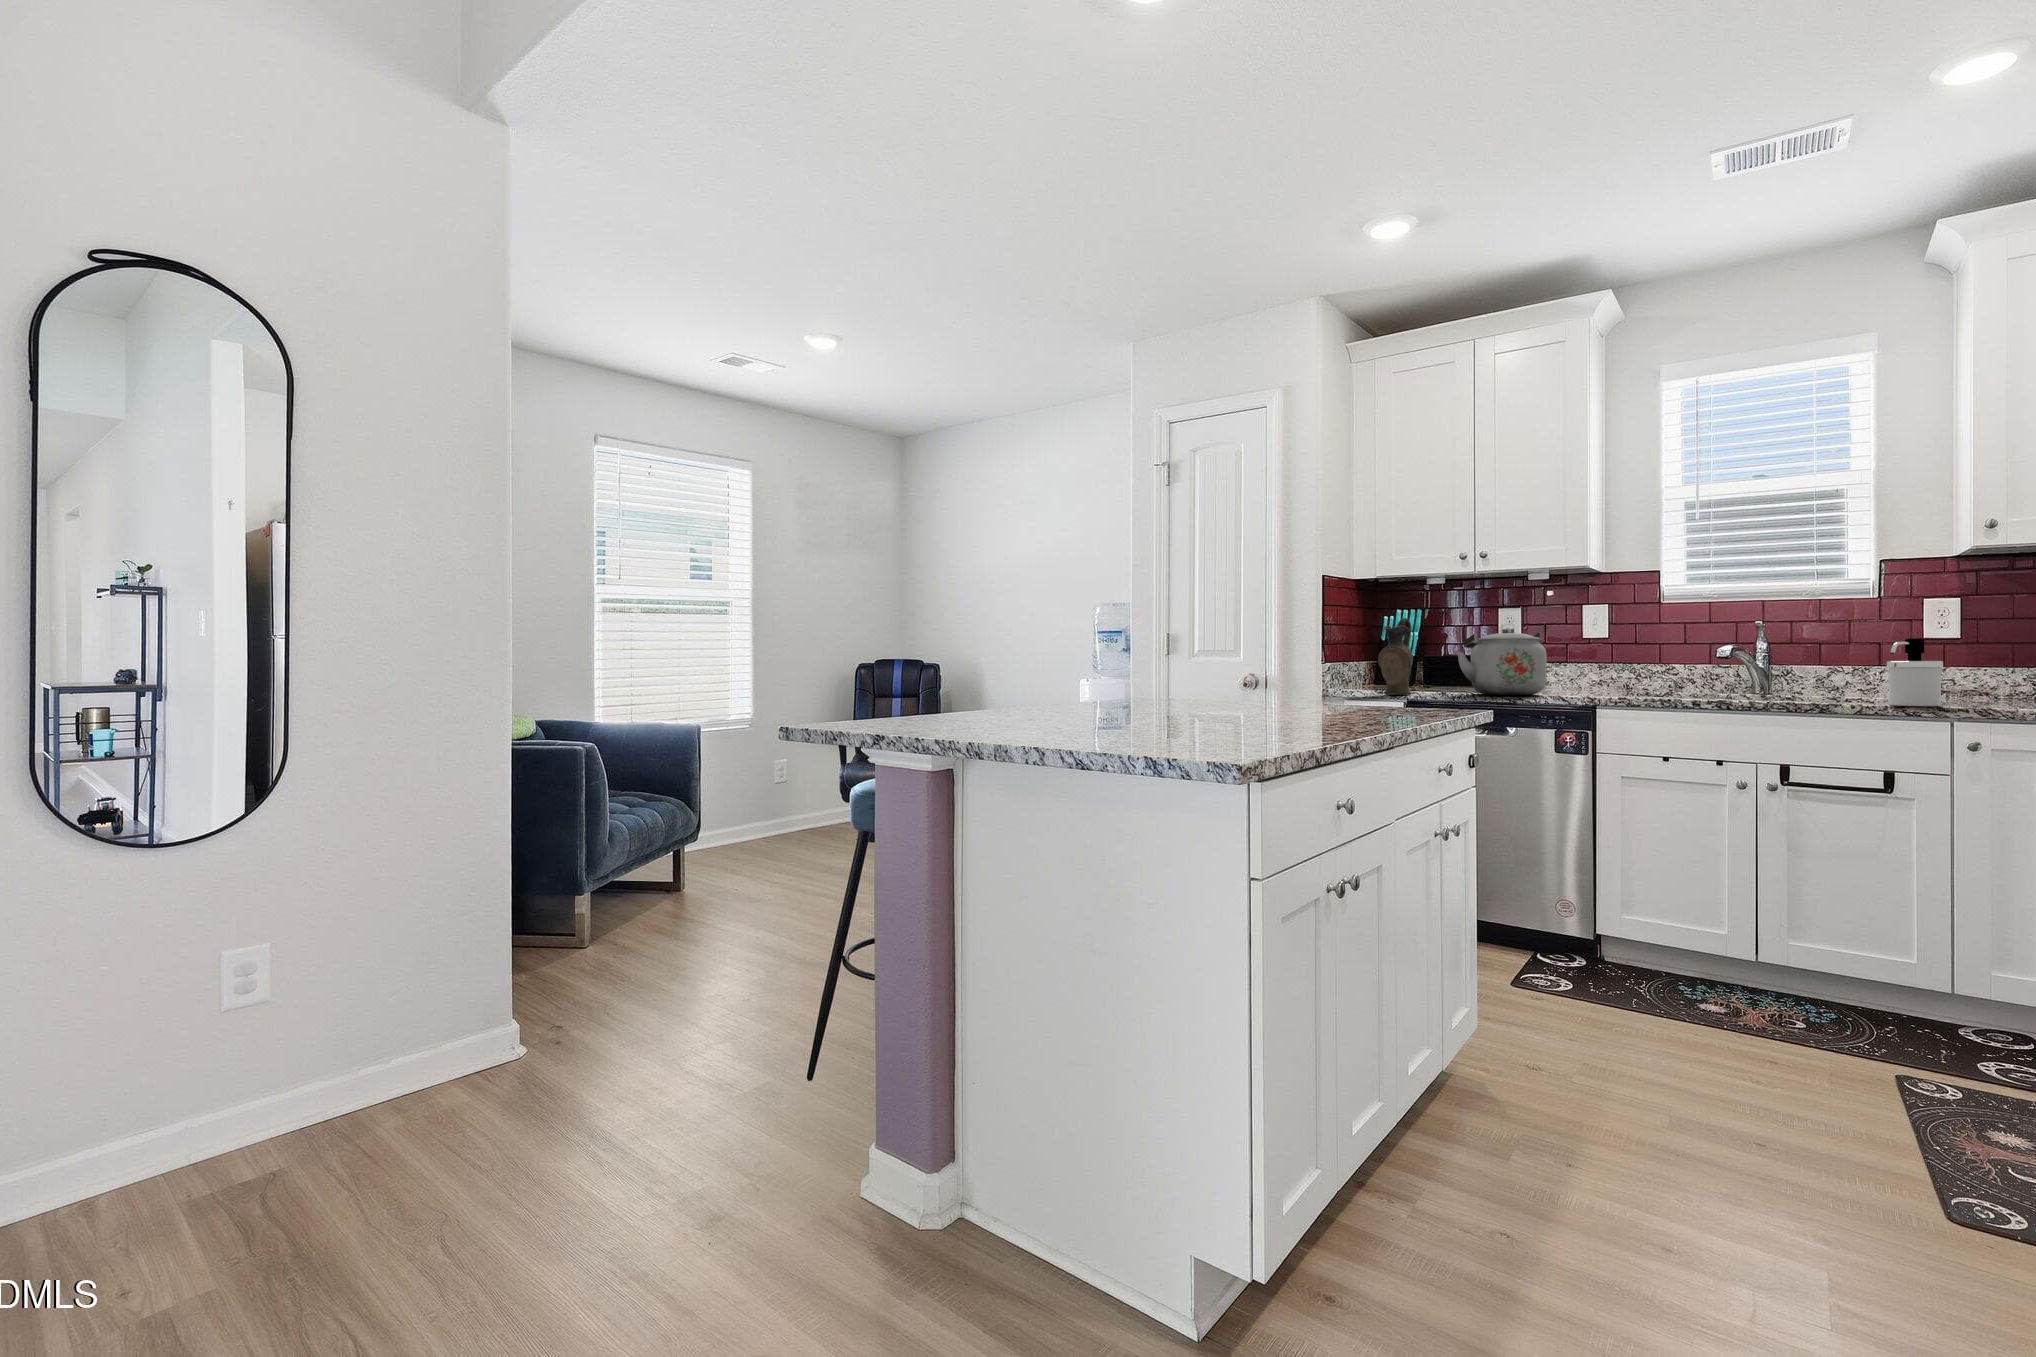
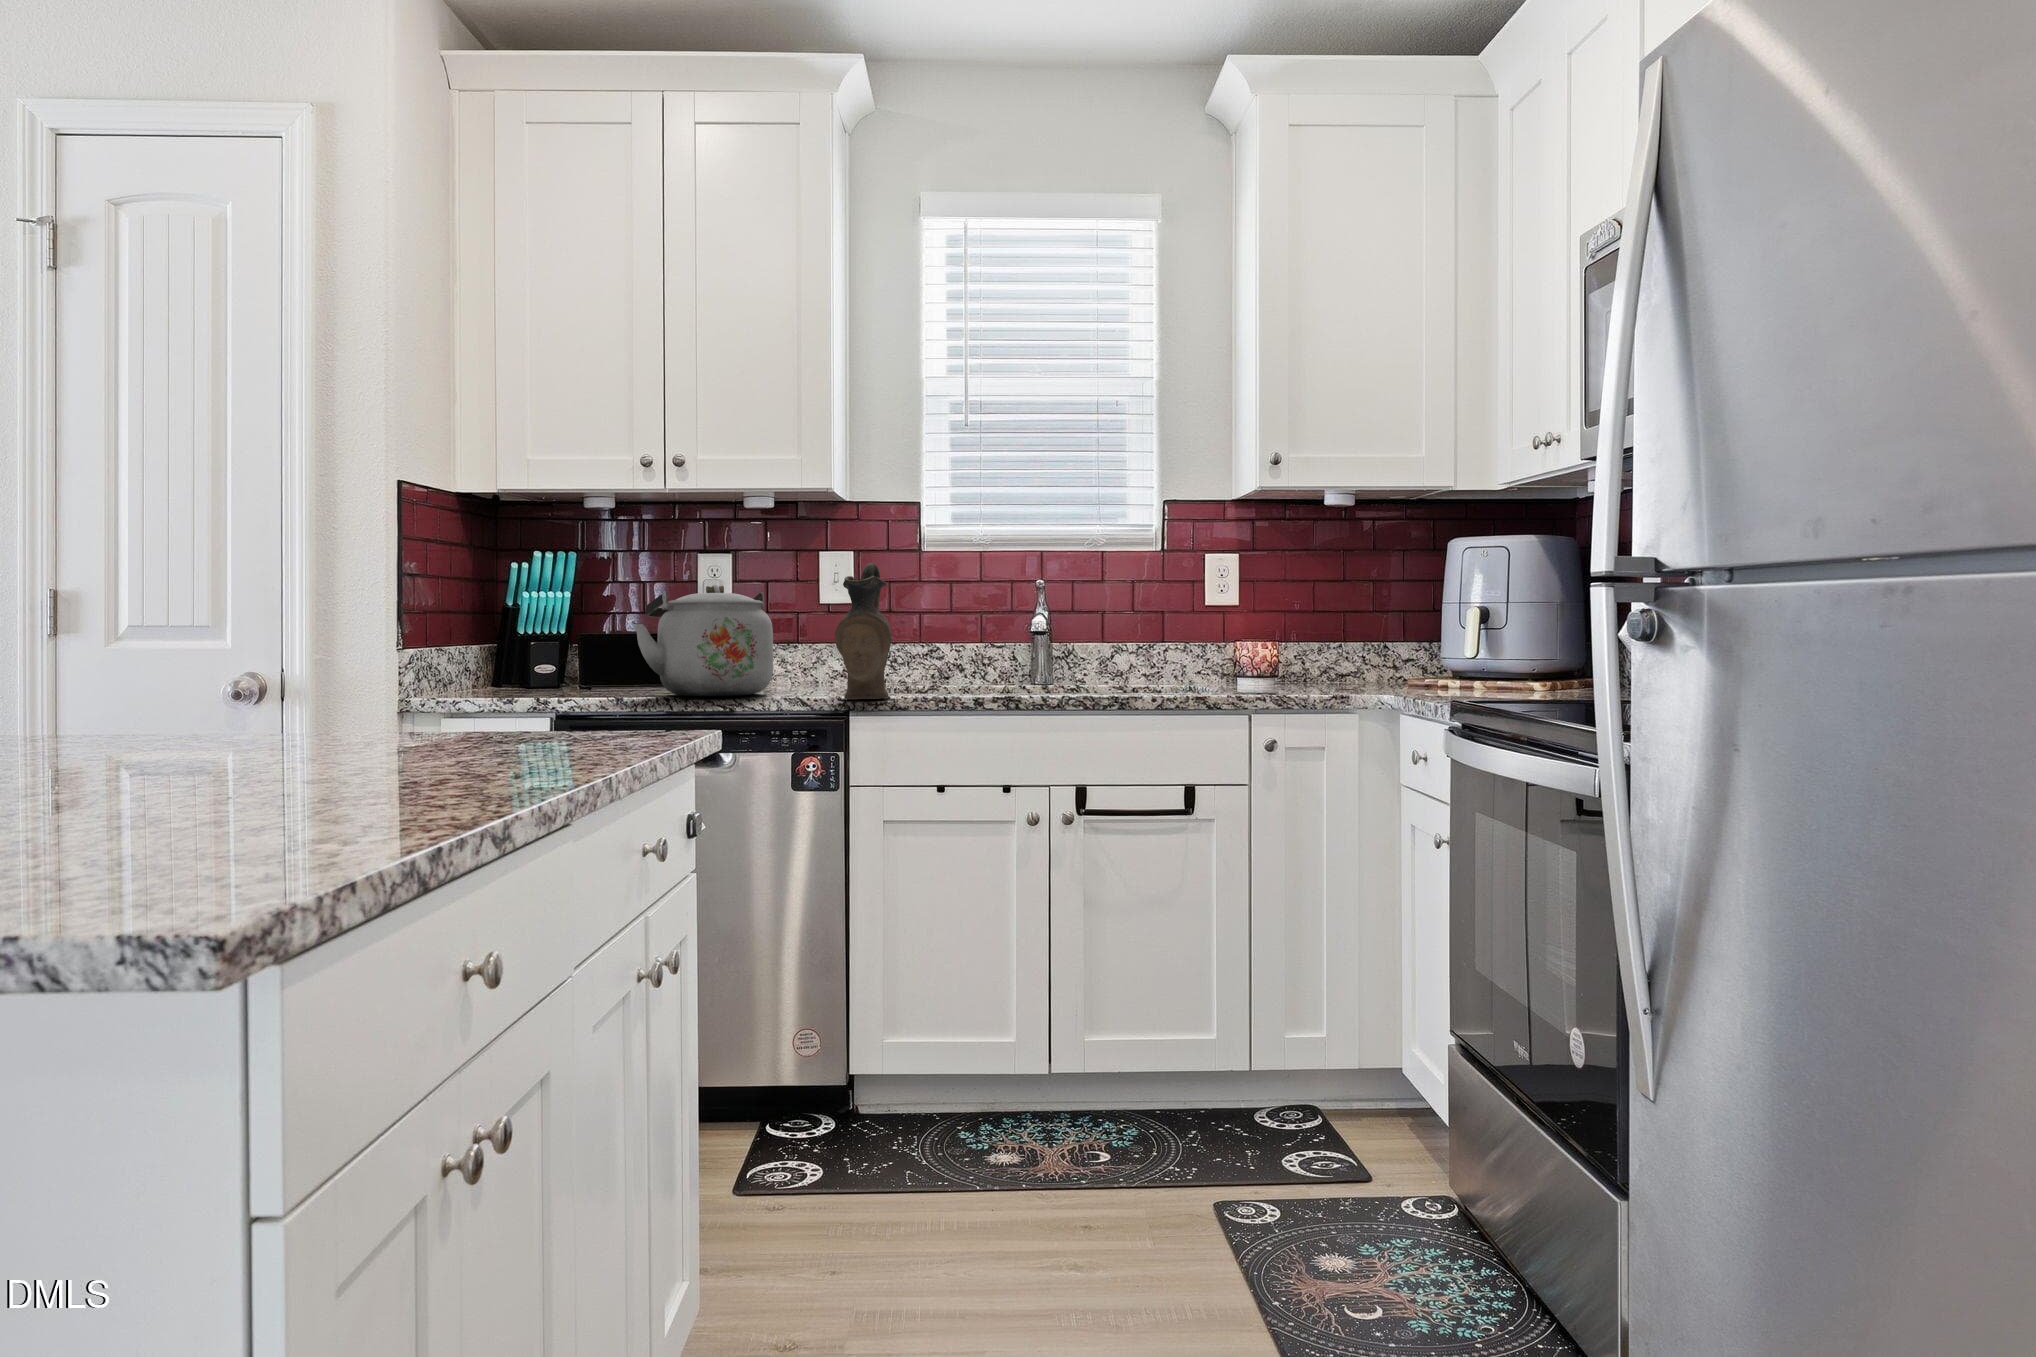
ceramic pitcher: present [1378,618,1413,695] -> present [835,563,891,699]
soap dispenser: present [1887,638,1943,706] -> none [1186,607,1241,698]

